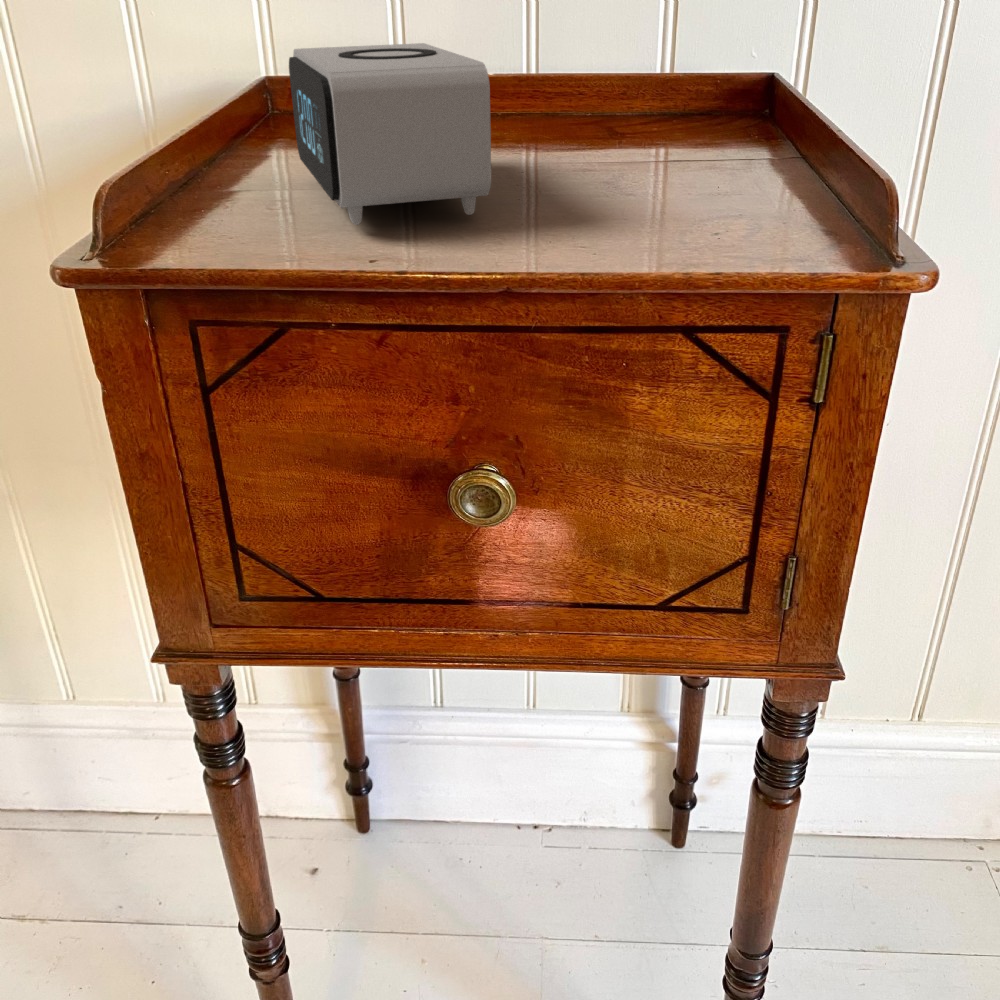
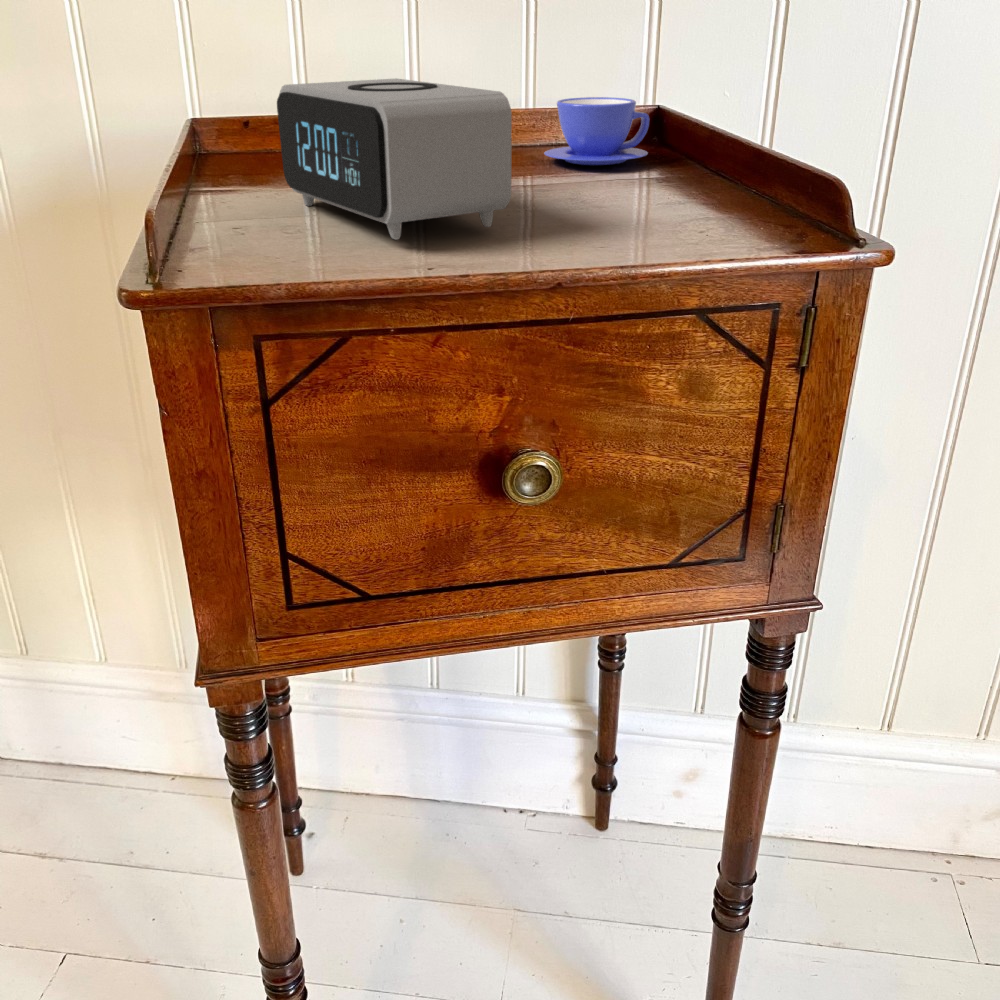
teacup: none [615,66,737,144] -> present [544,97,649,165]

